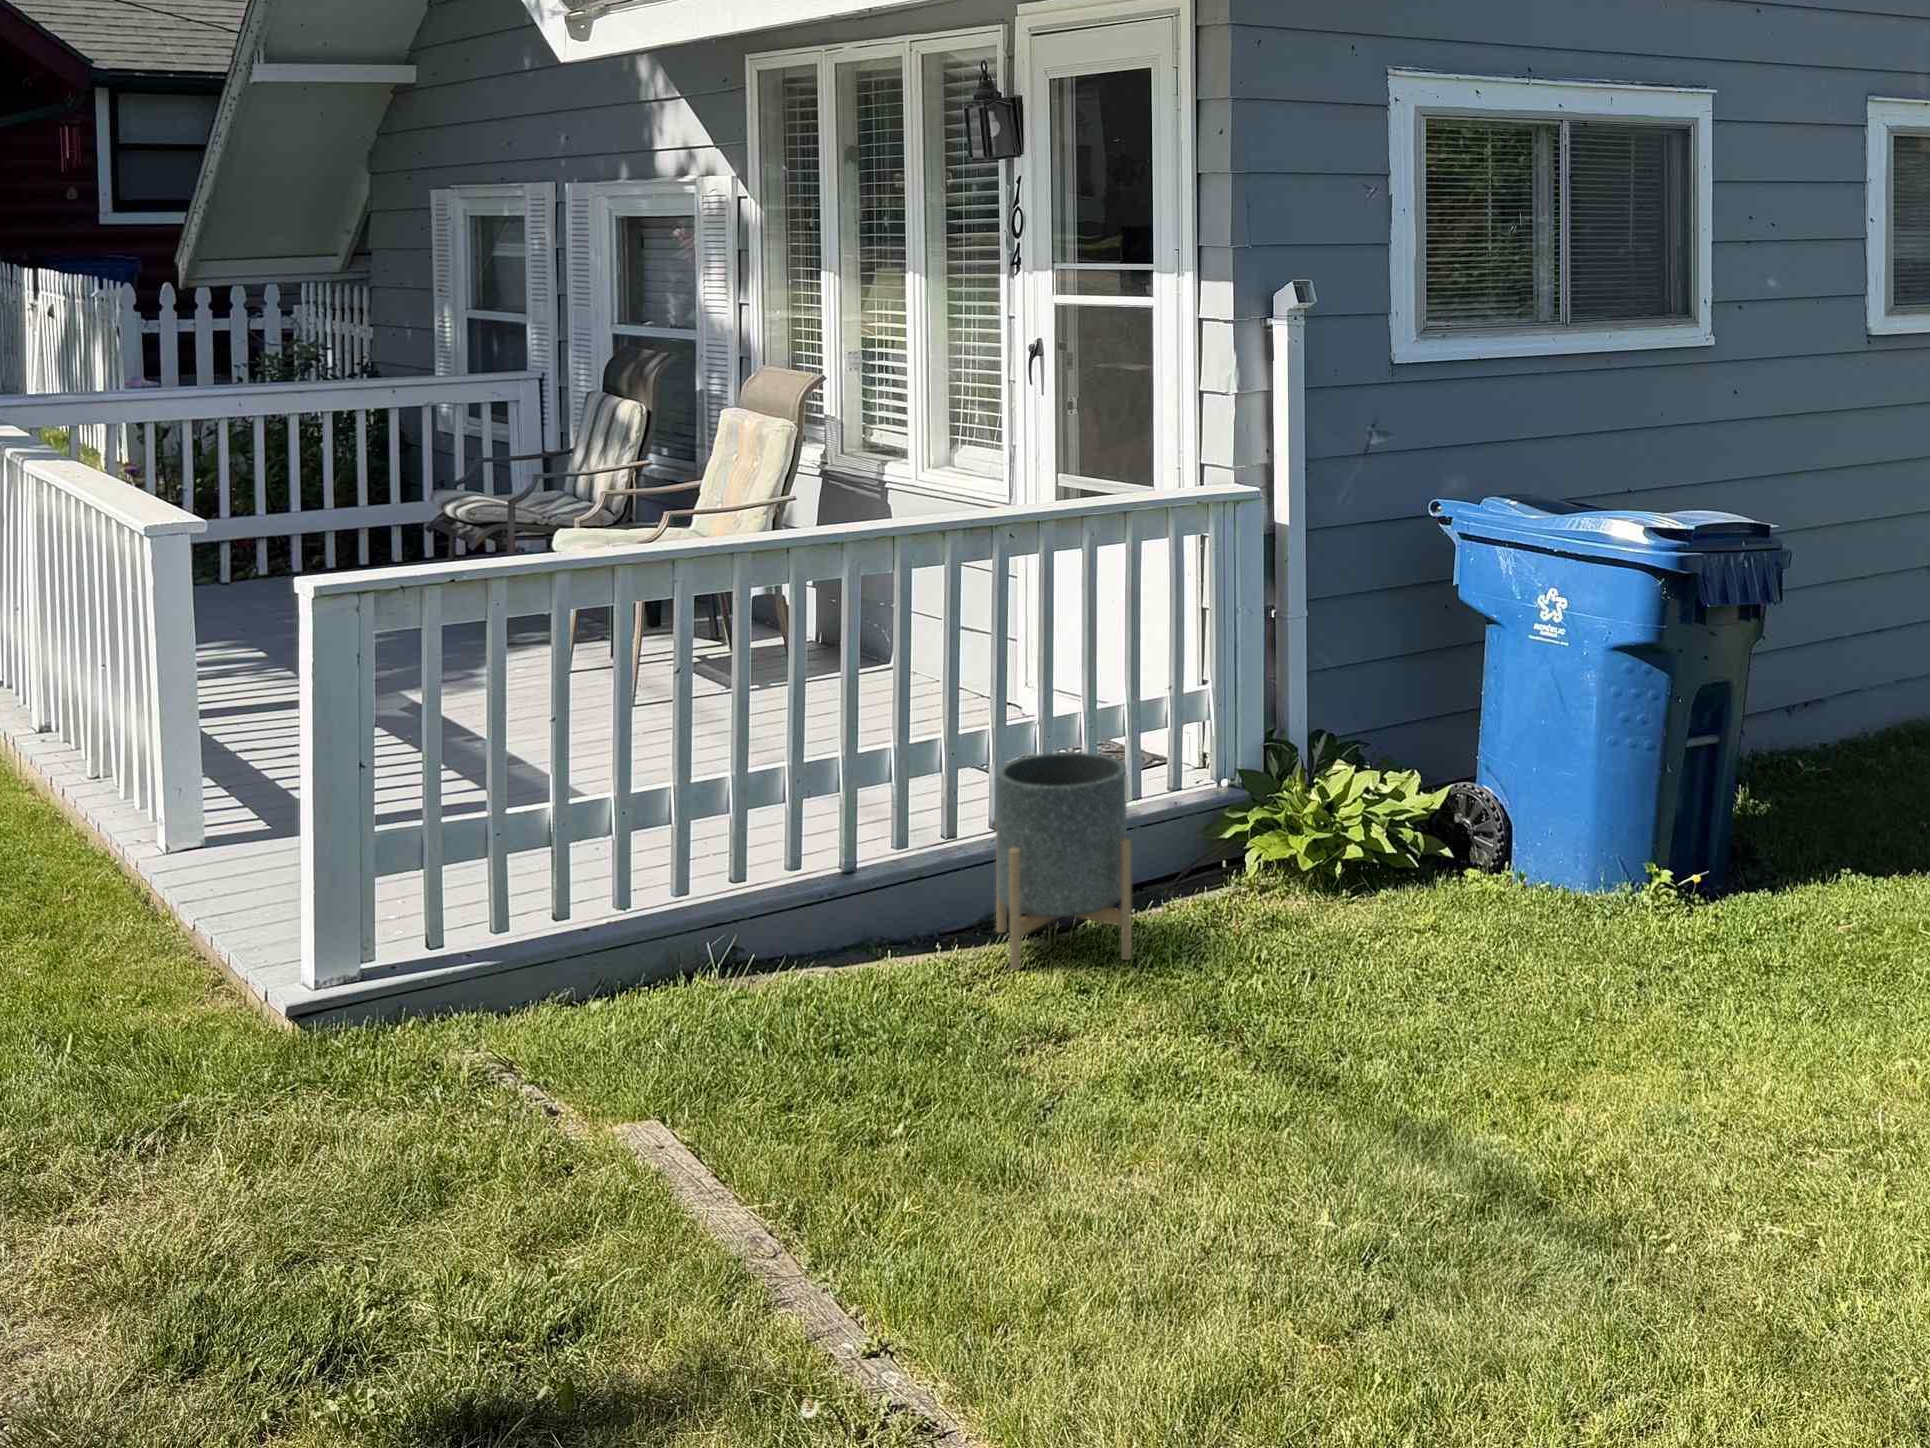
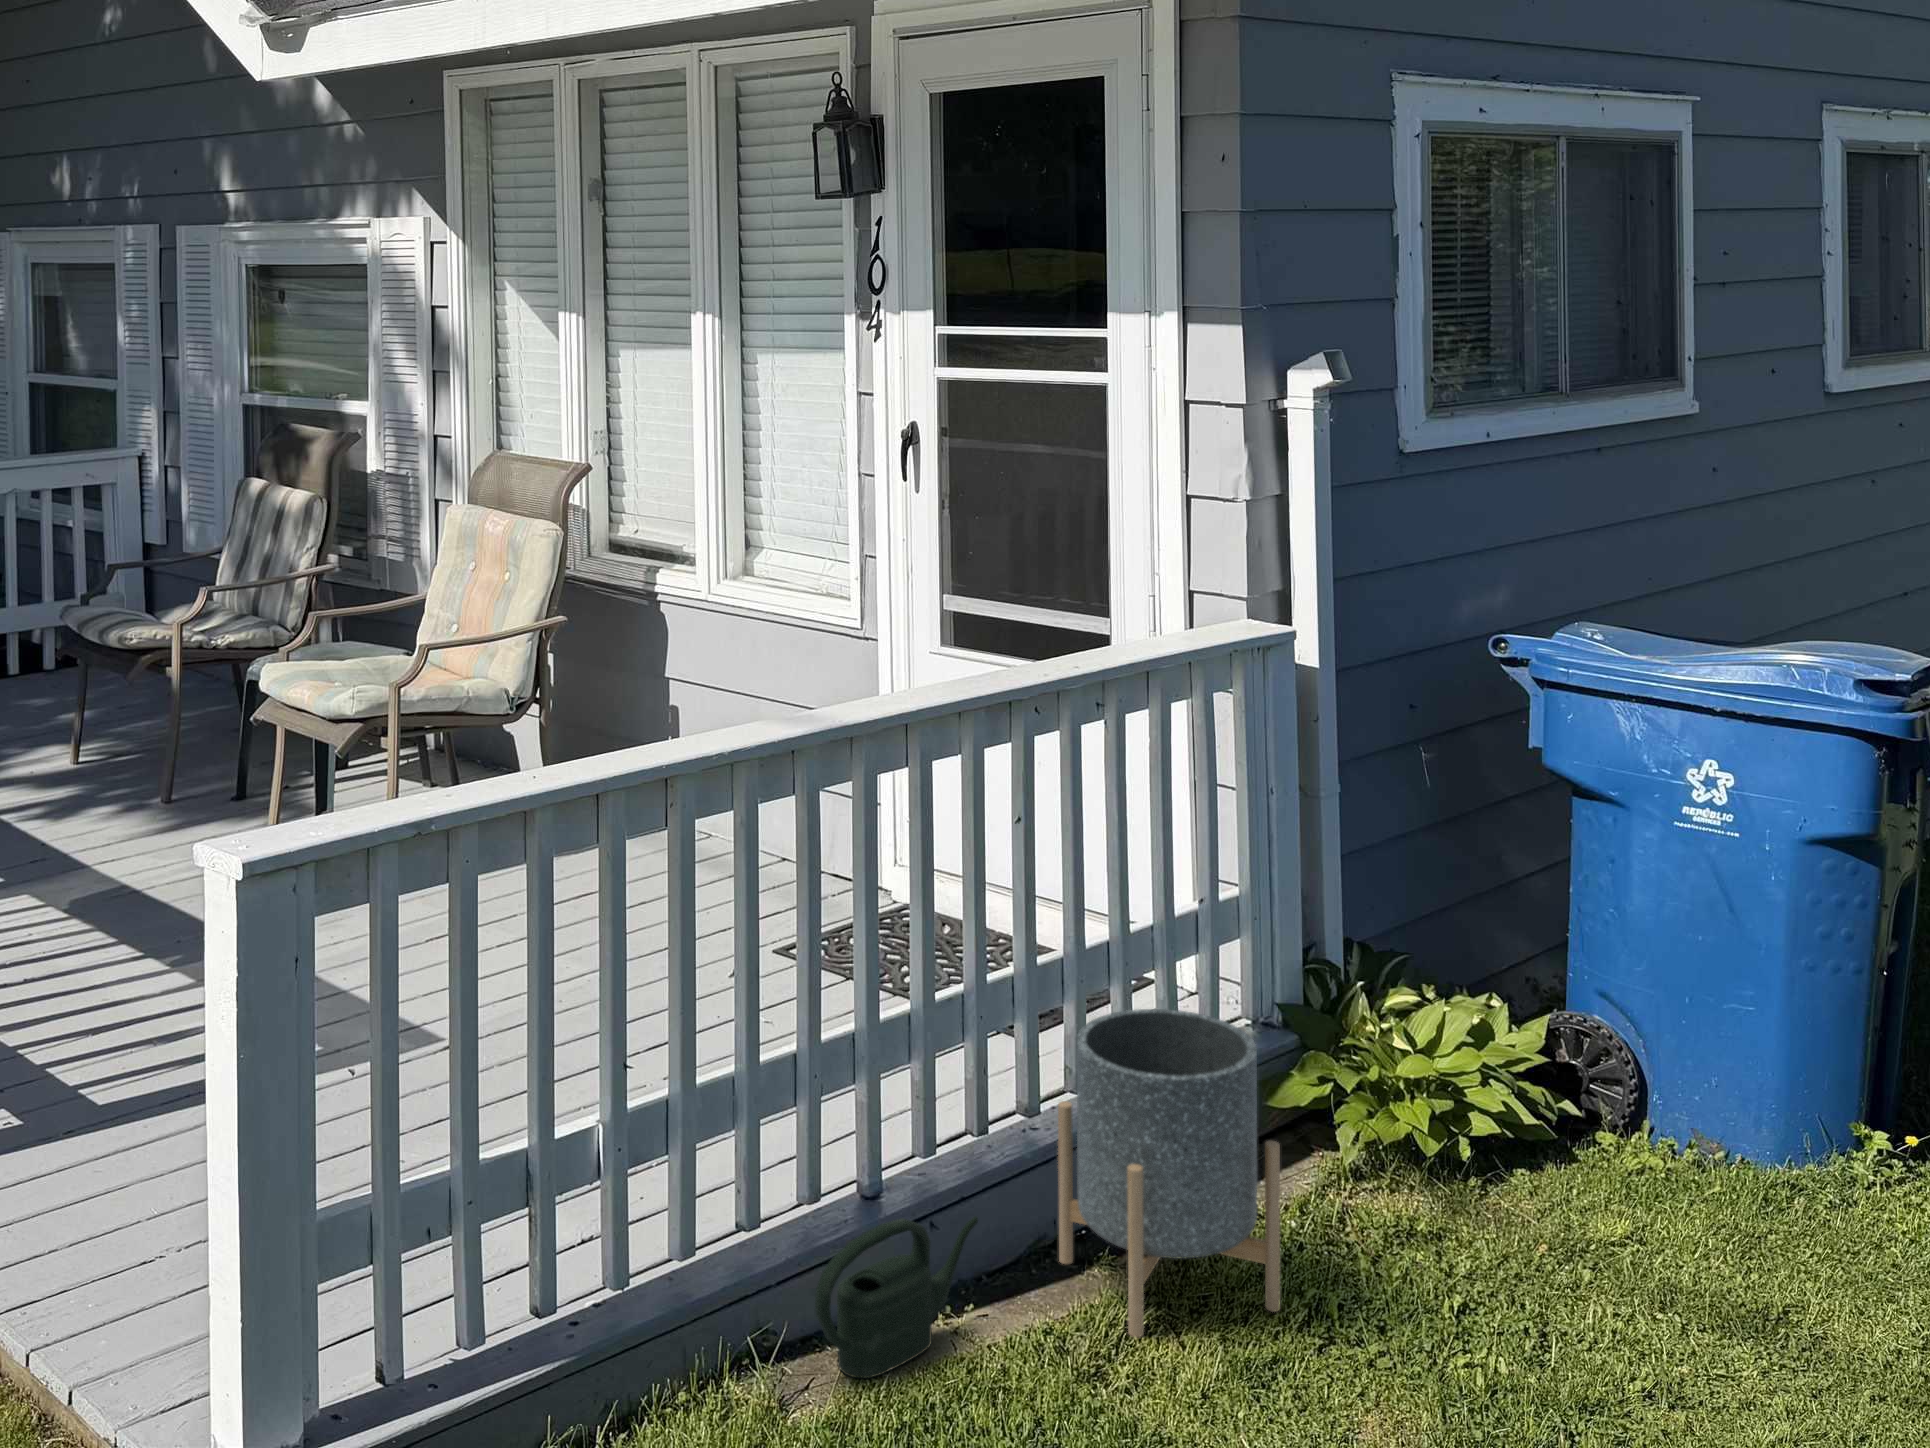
watering can: none [764,880,911,984] -> present [815,1217,978,1378]

